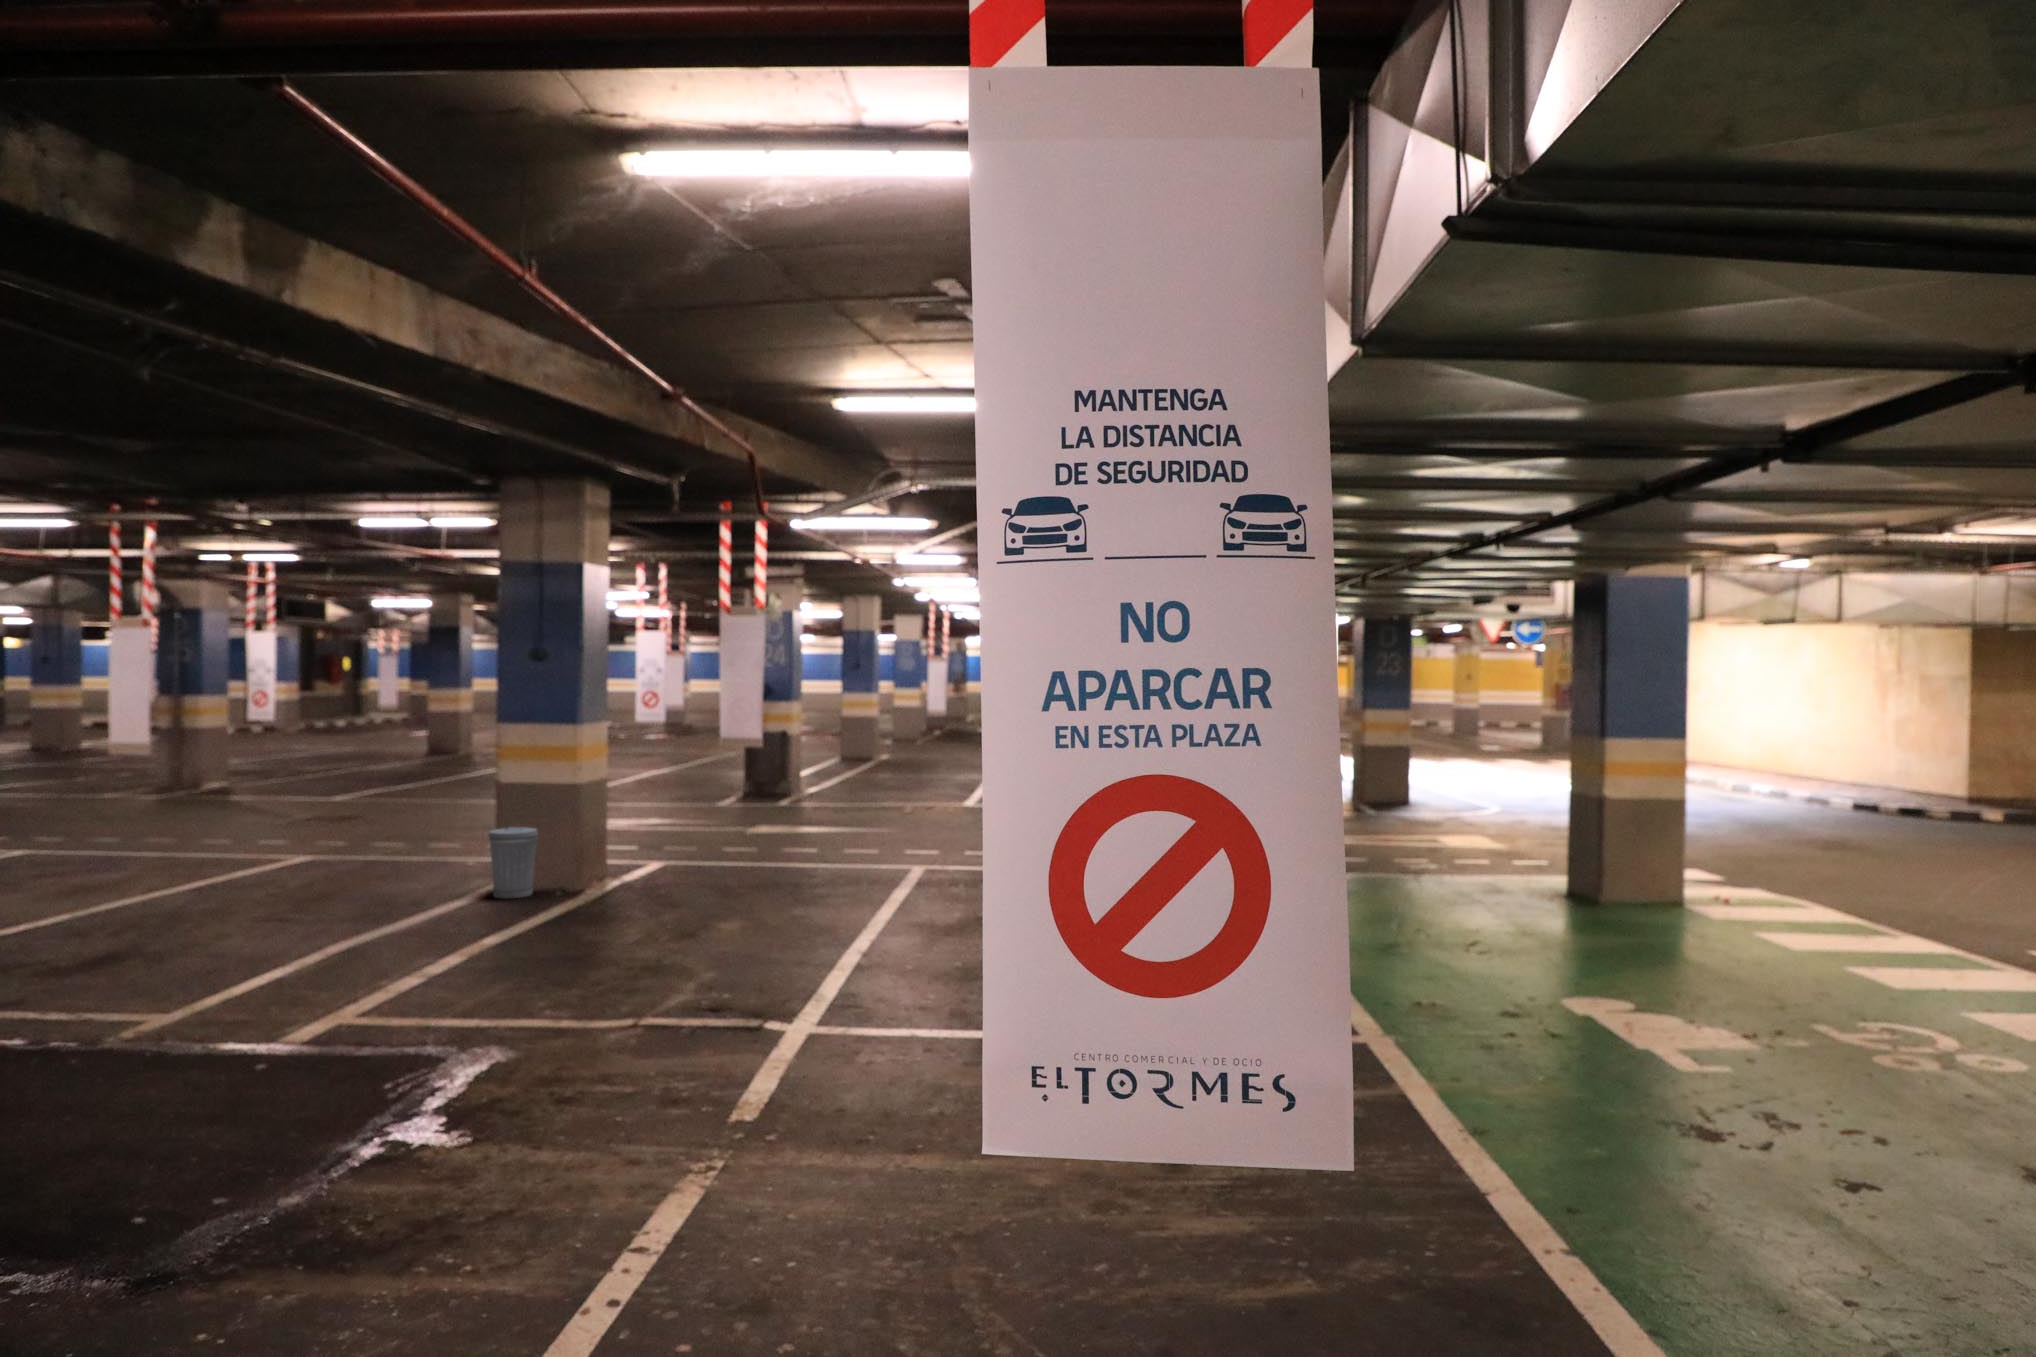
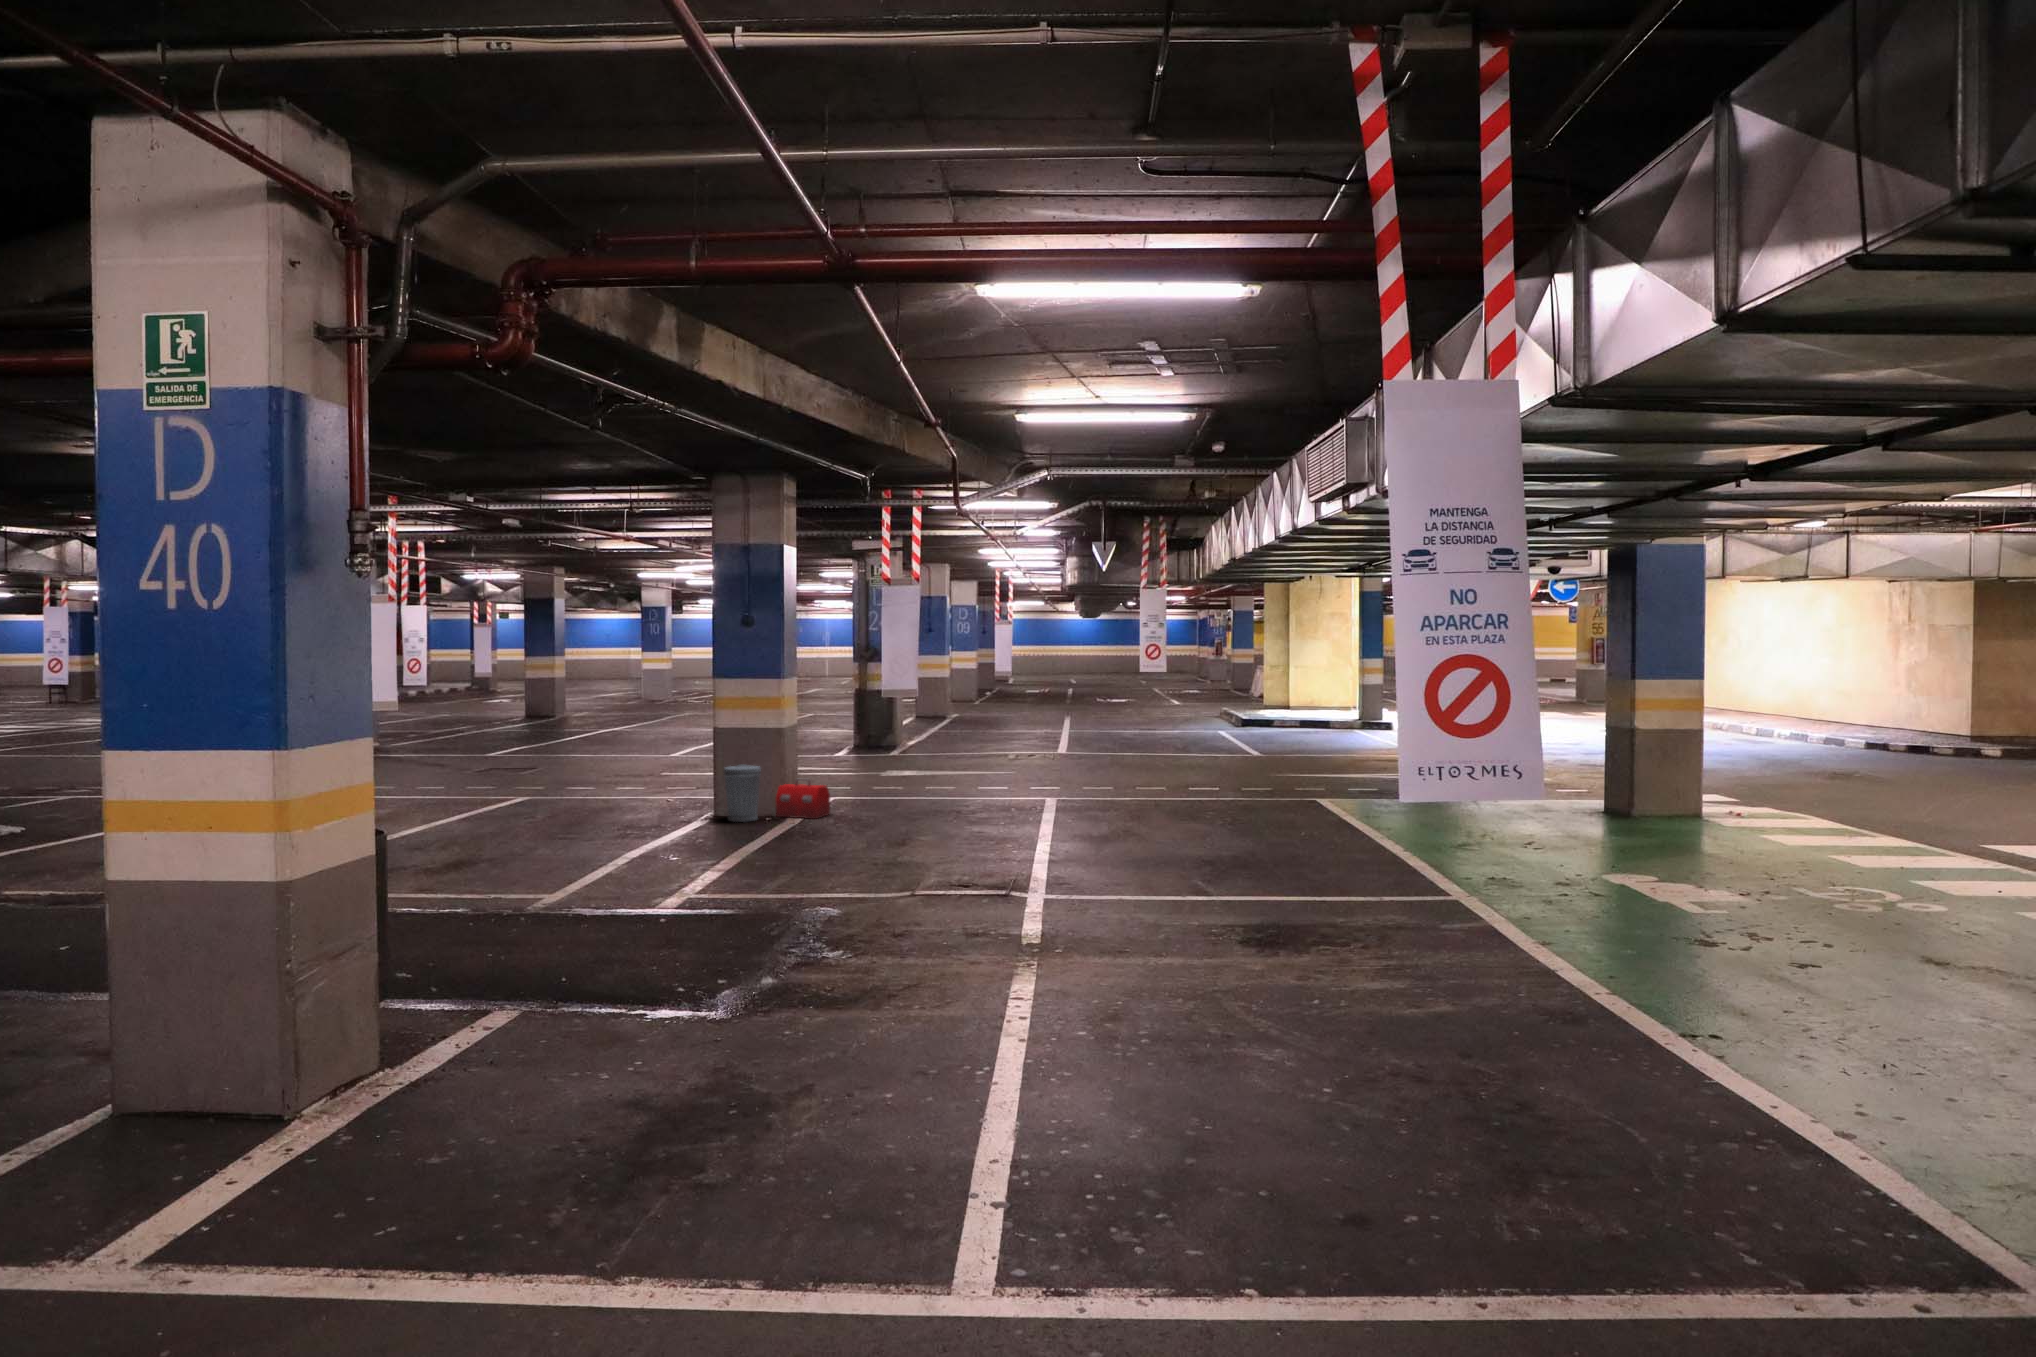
toolbox: none [558,844,628,895] -> present [776,779,830,819]

